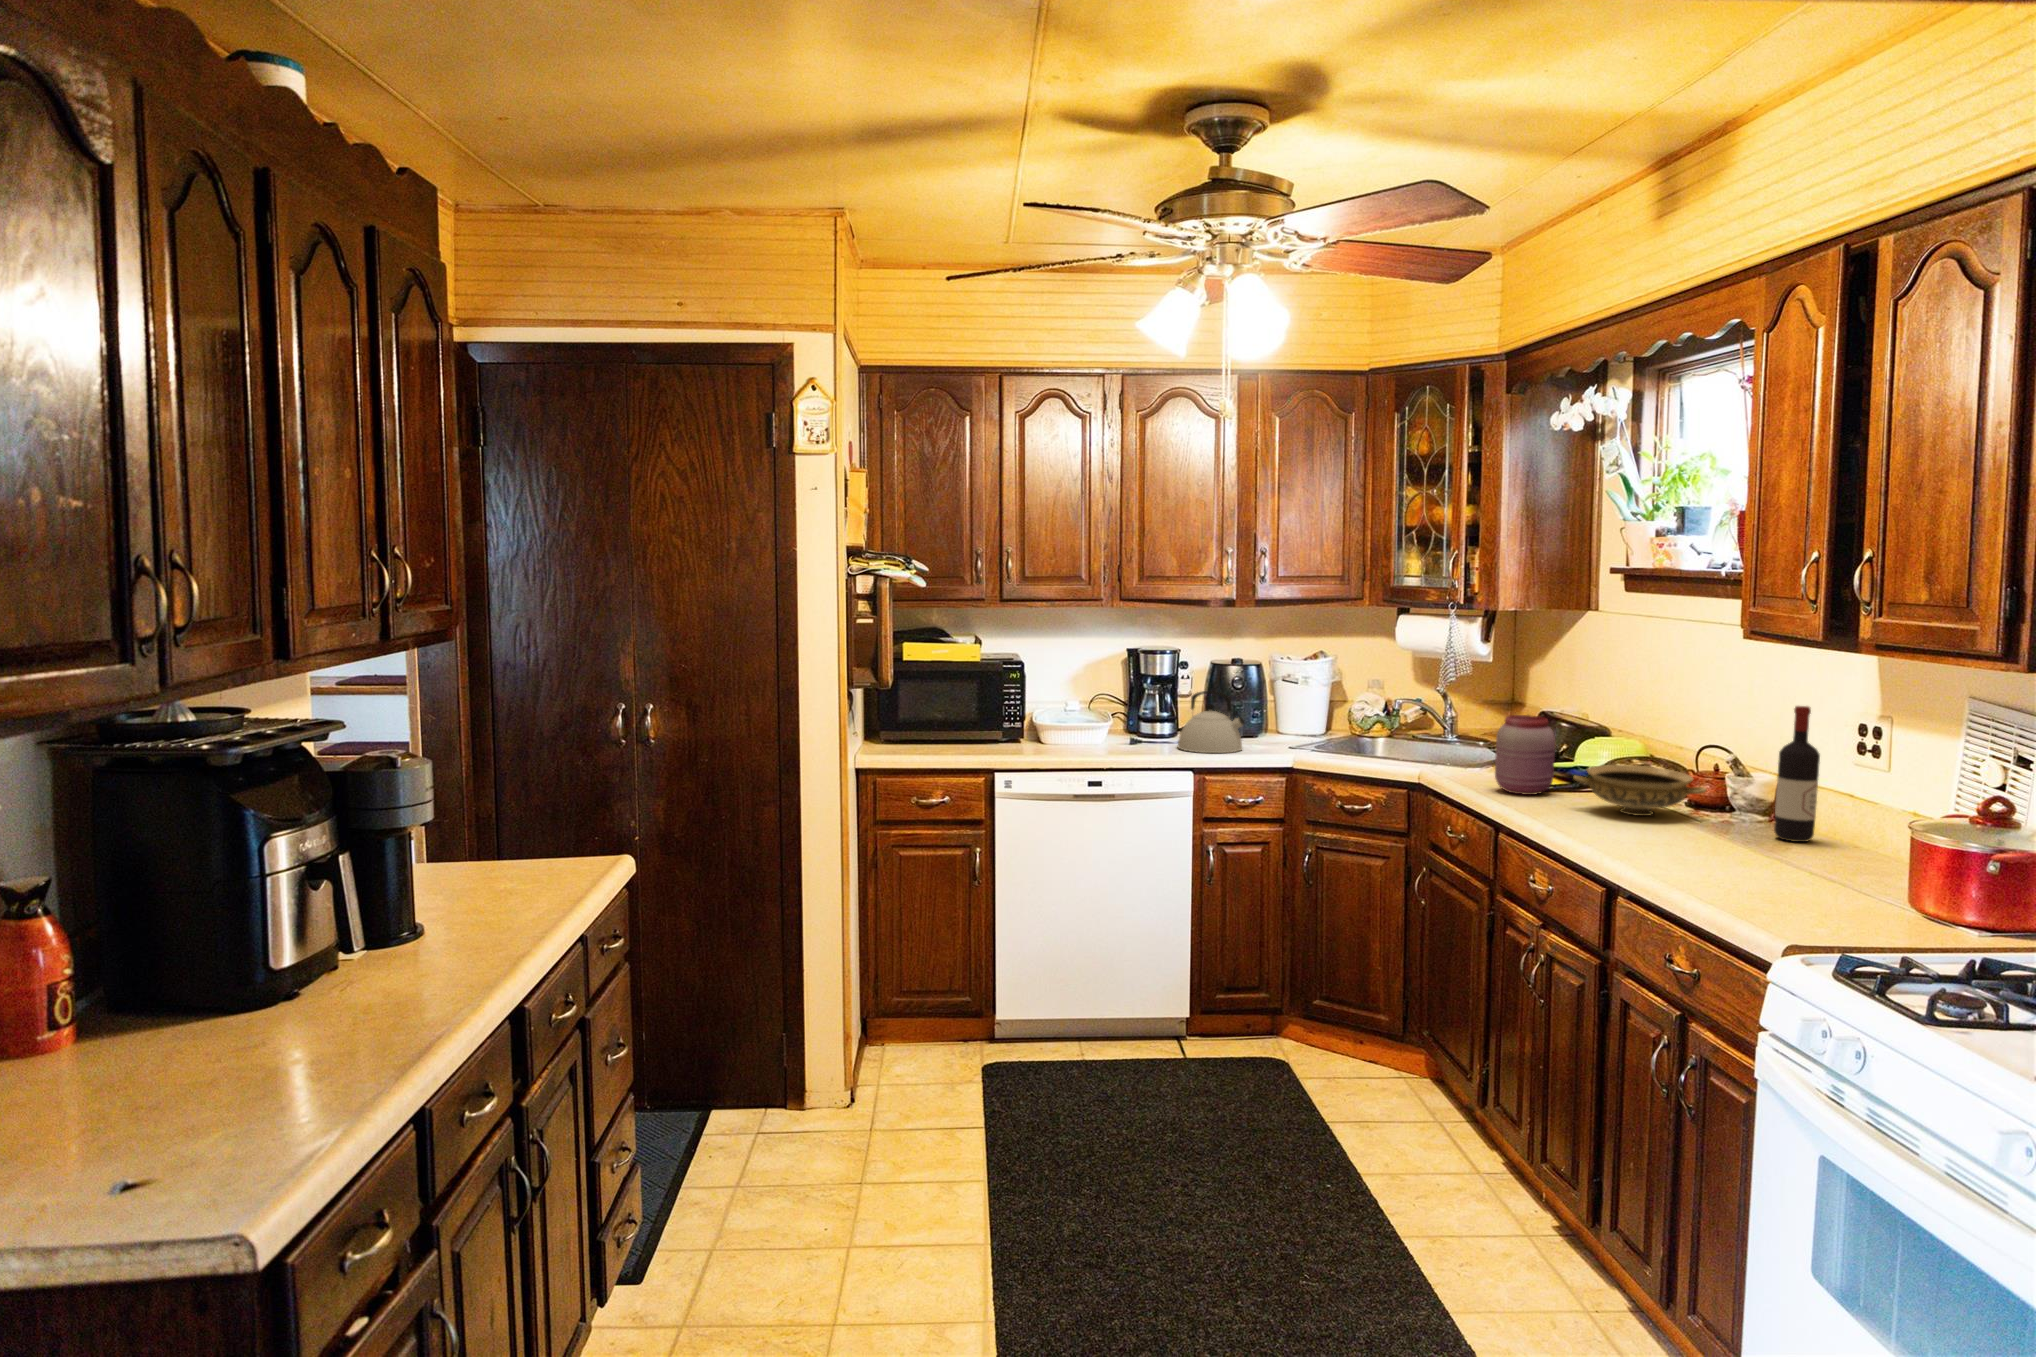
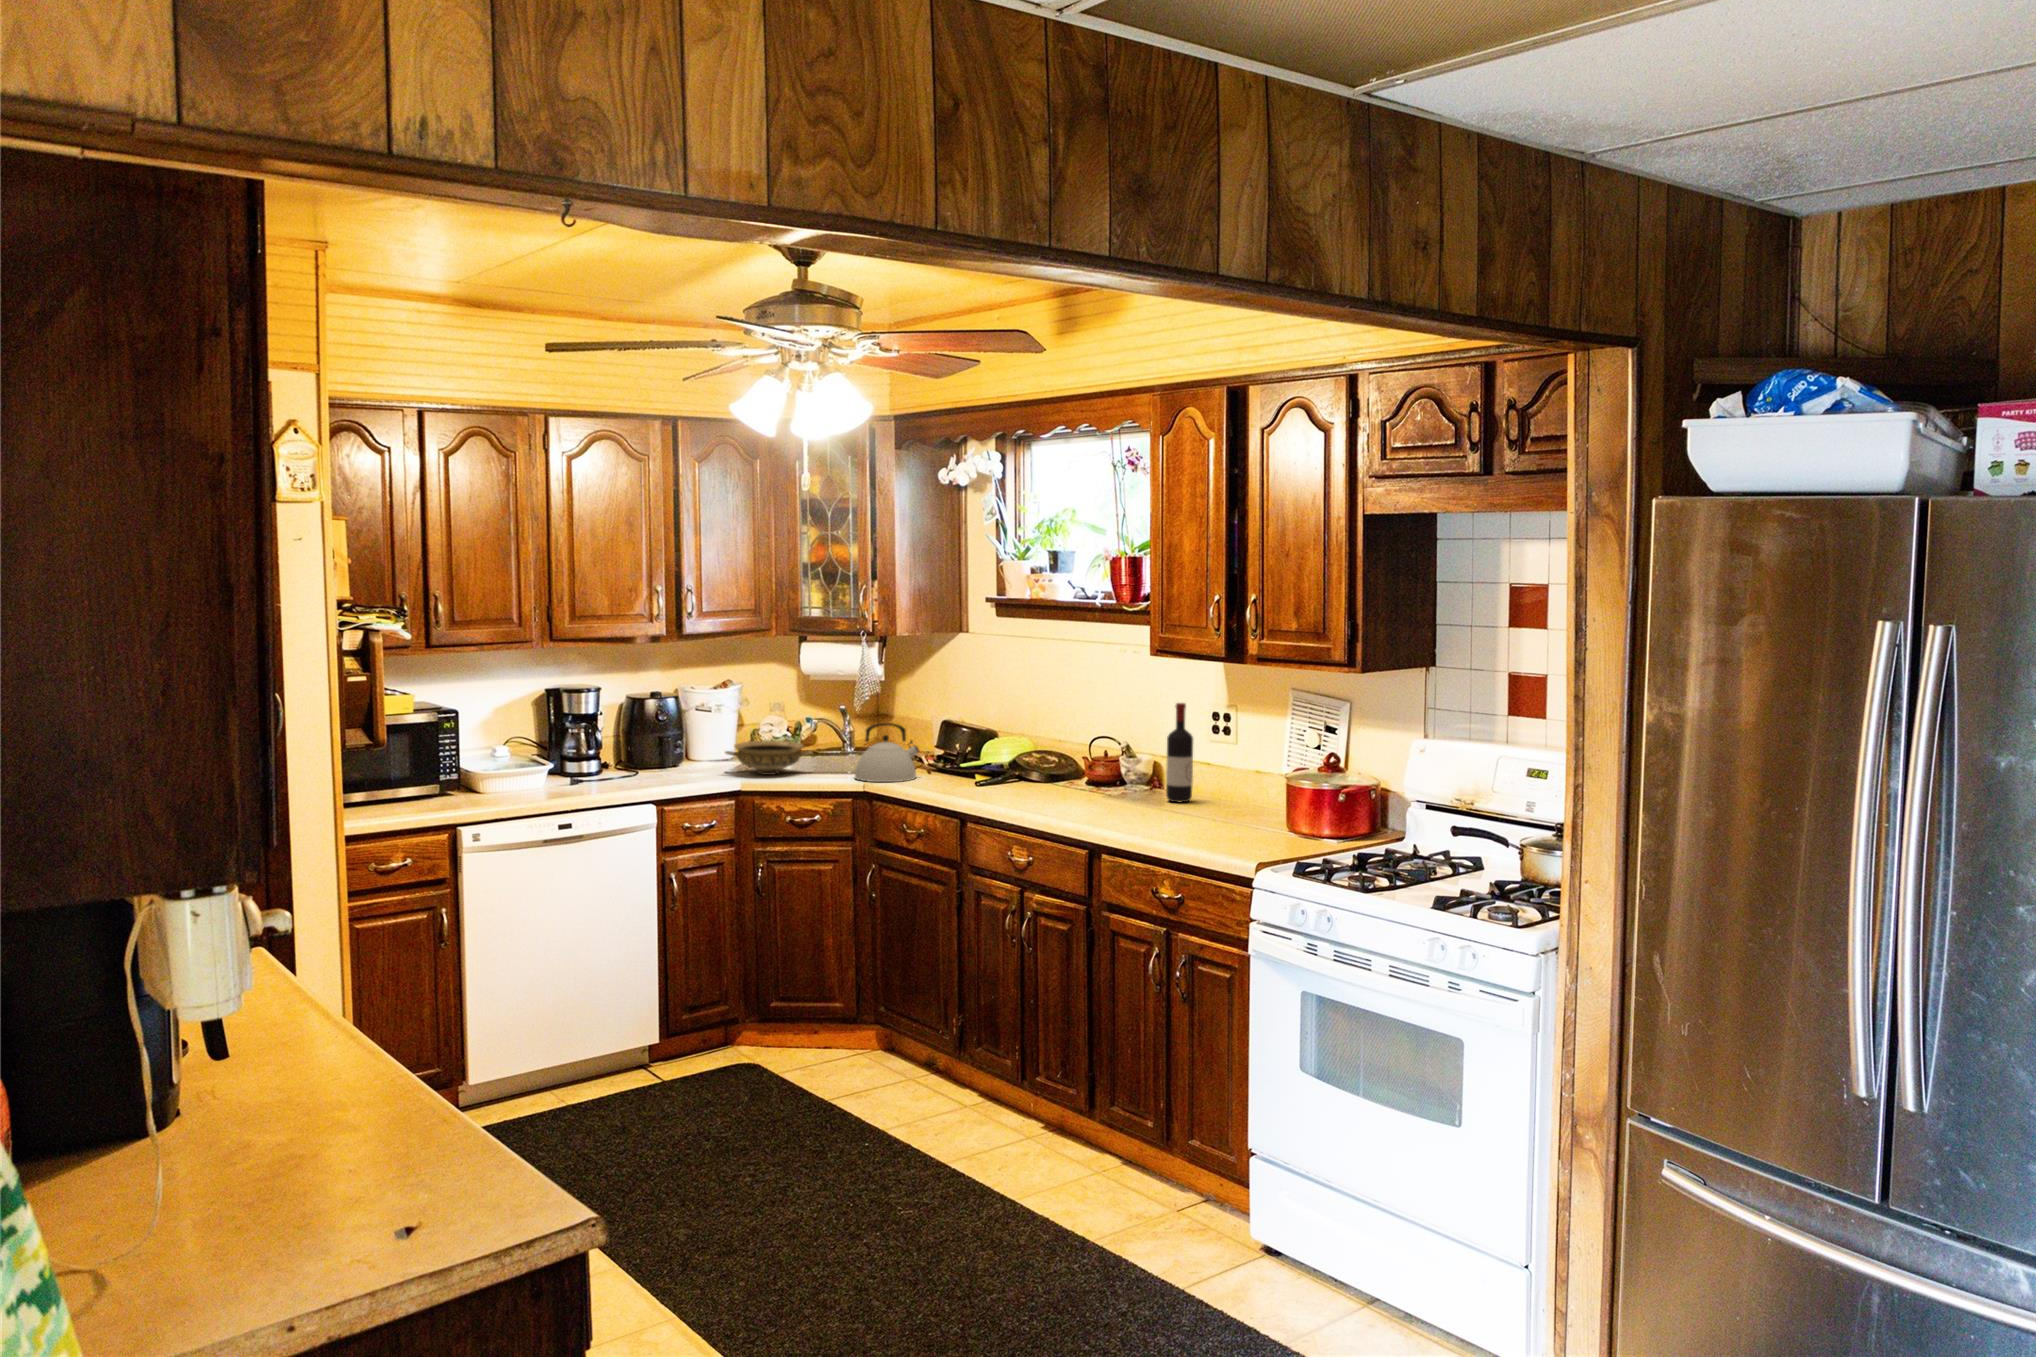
kettle: present [1178,691,1245,753] -> present [854,723,919,782]
jar: present [1495,715,1555,795] -> none [942,725,988,791]
ceramic bowl: present [1573,765,1706,816] -> present [725,741,812,775]

